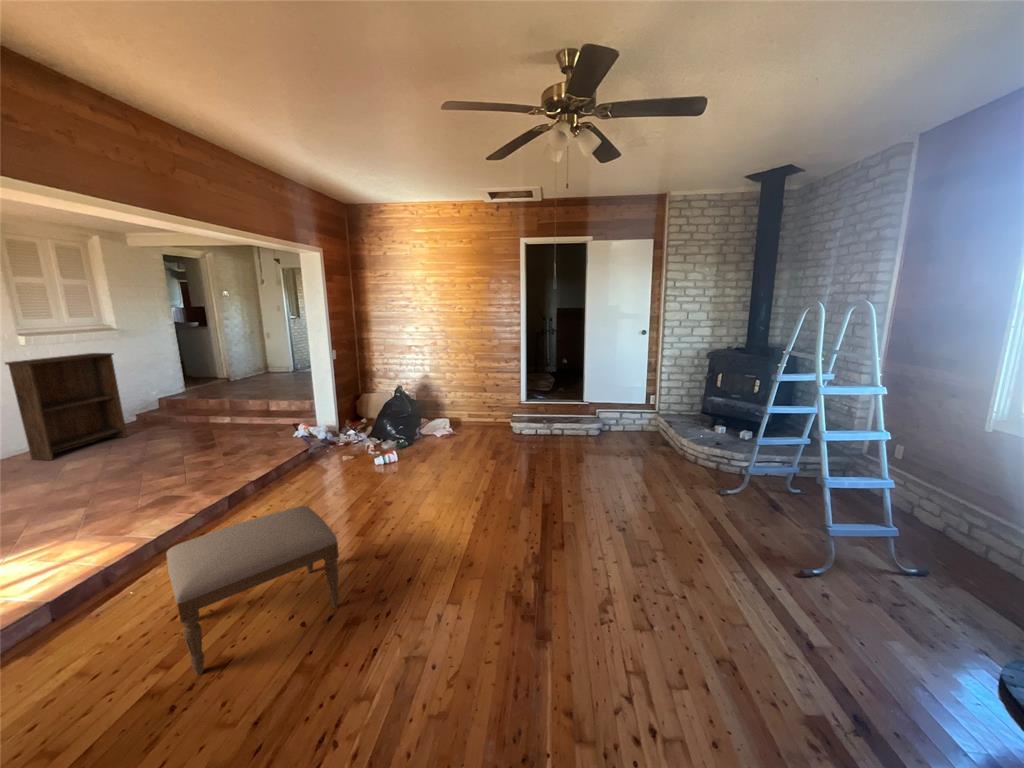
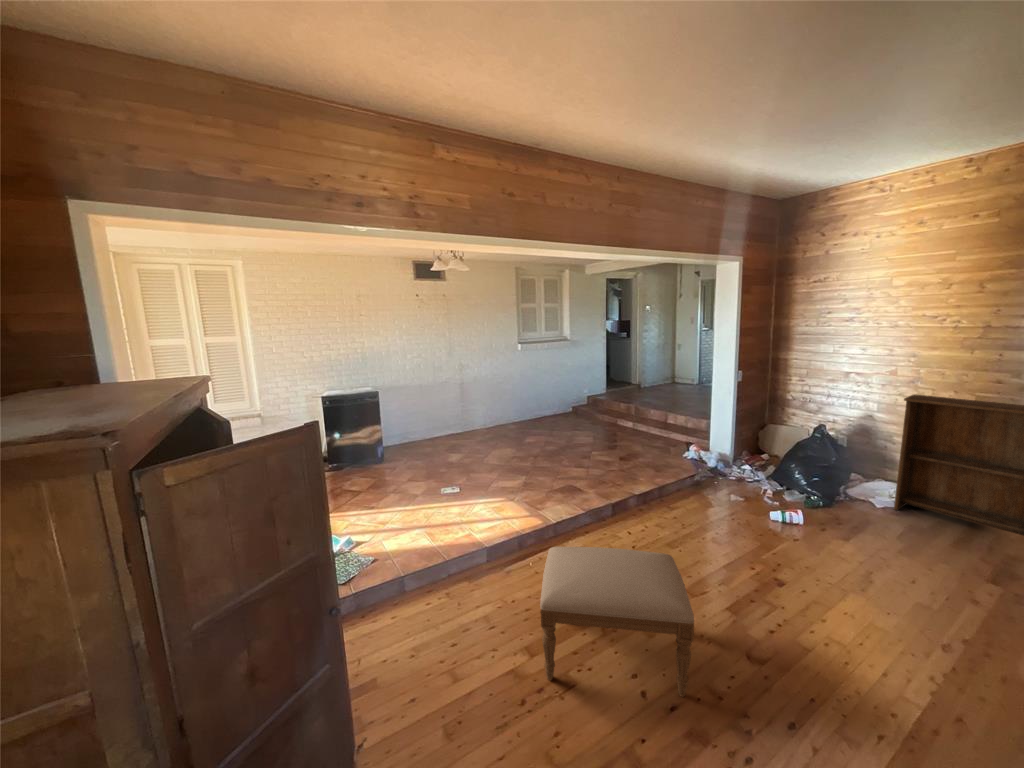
bookshelf: present [5,353,127,460] -> present [894,394,1024,536]

